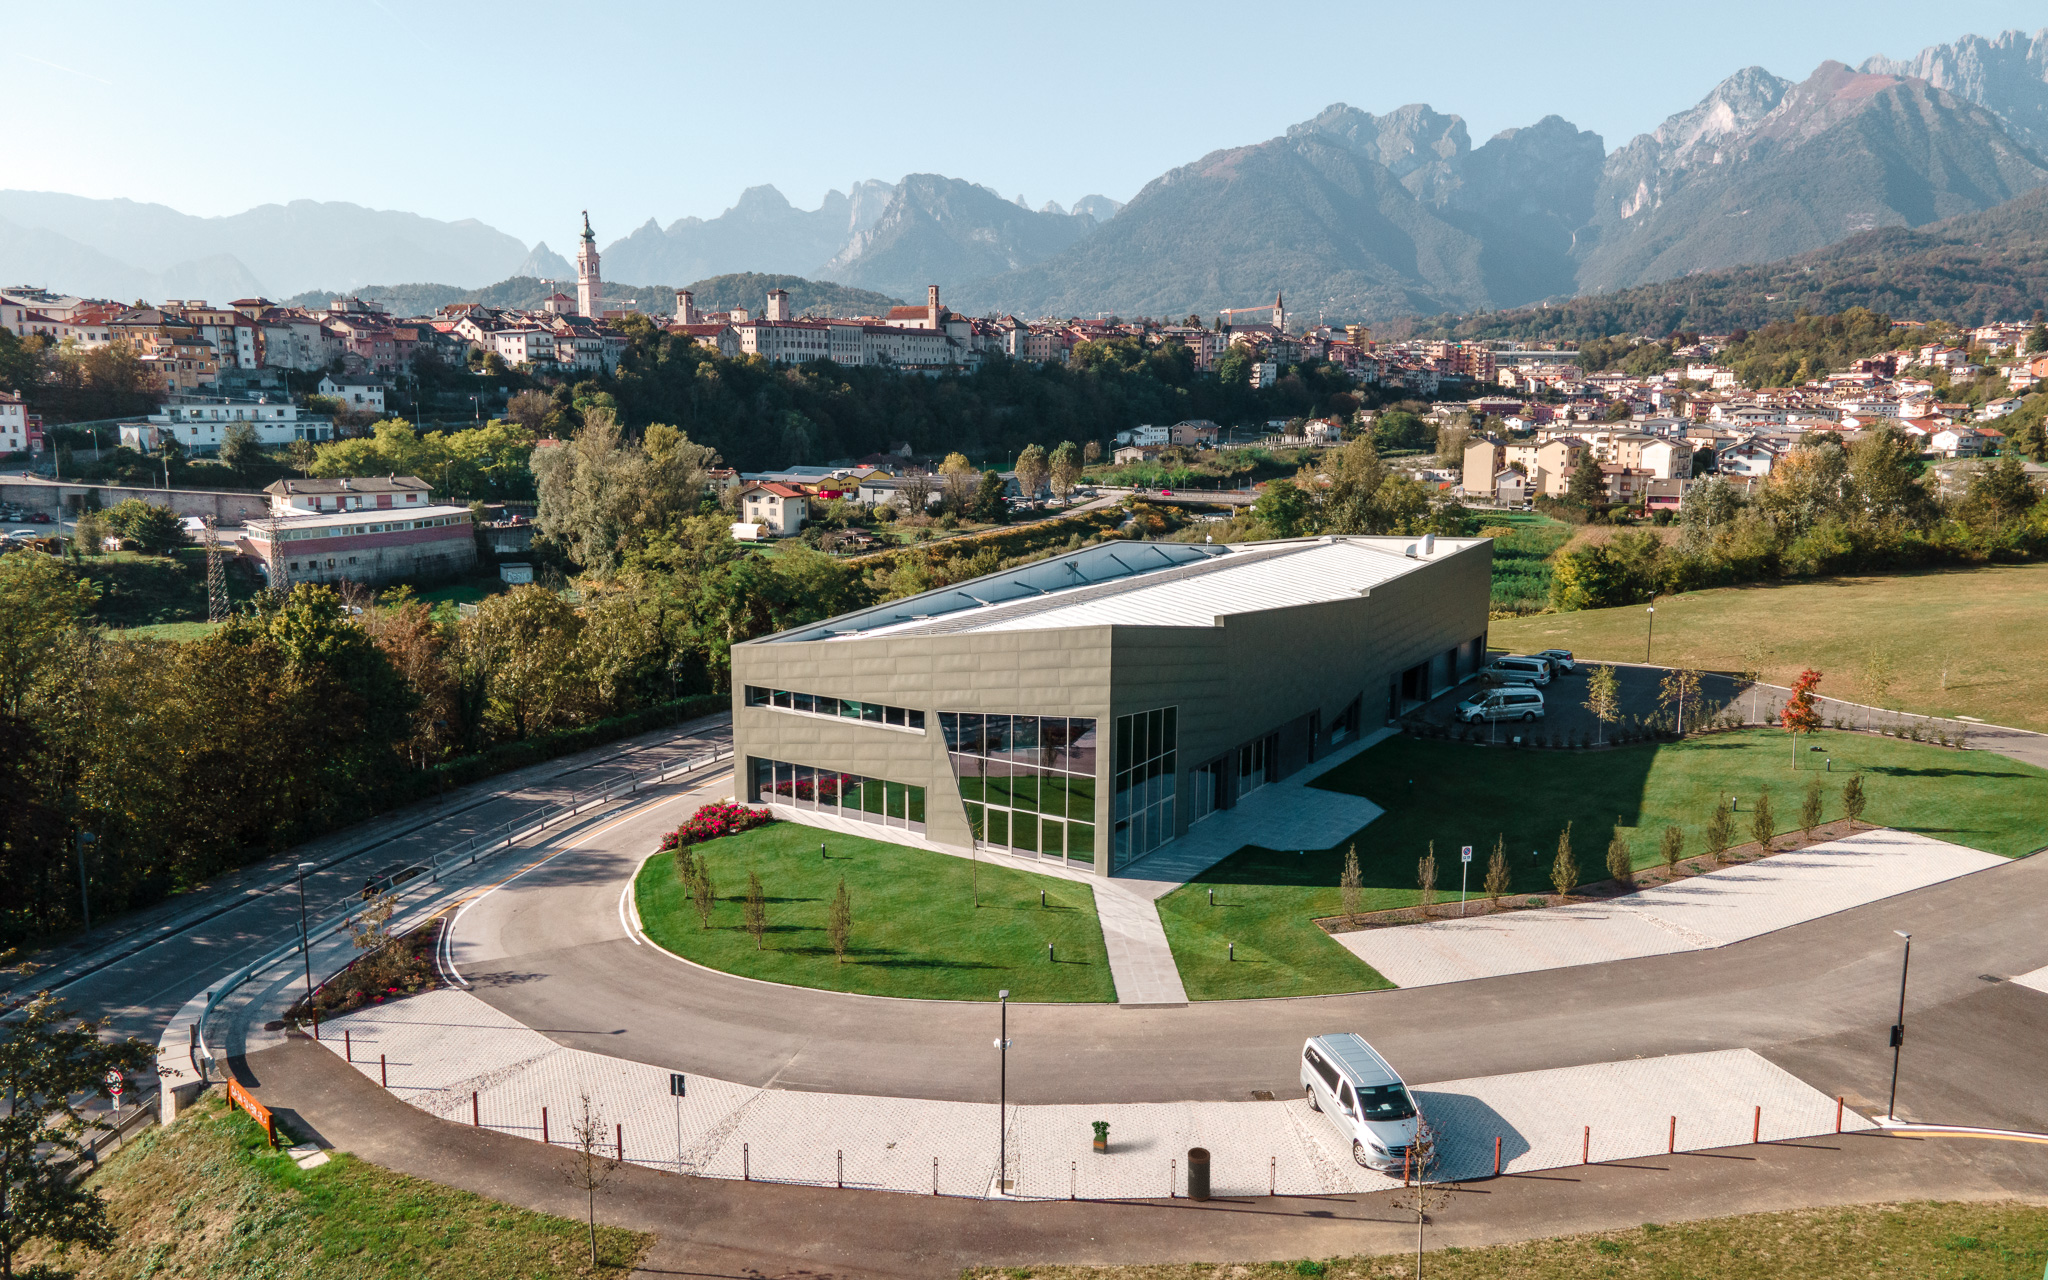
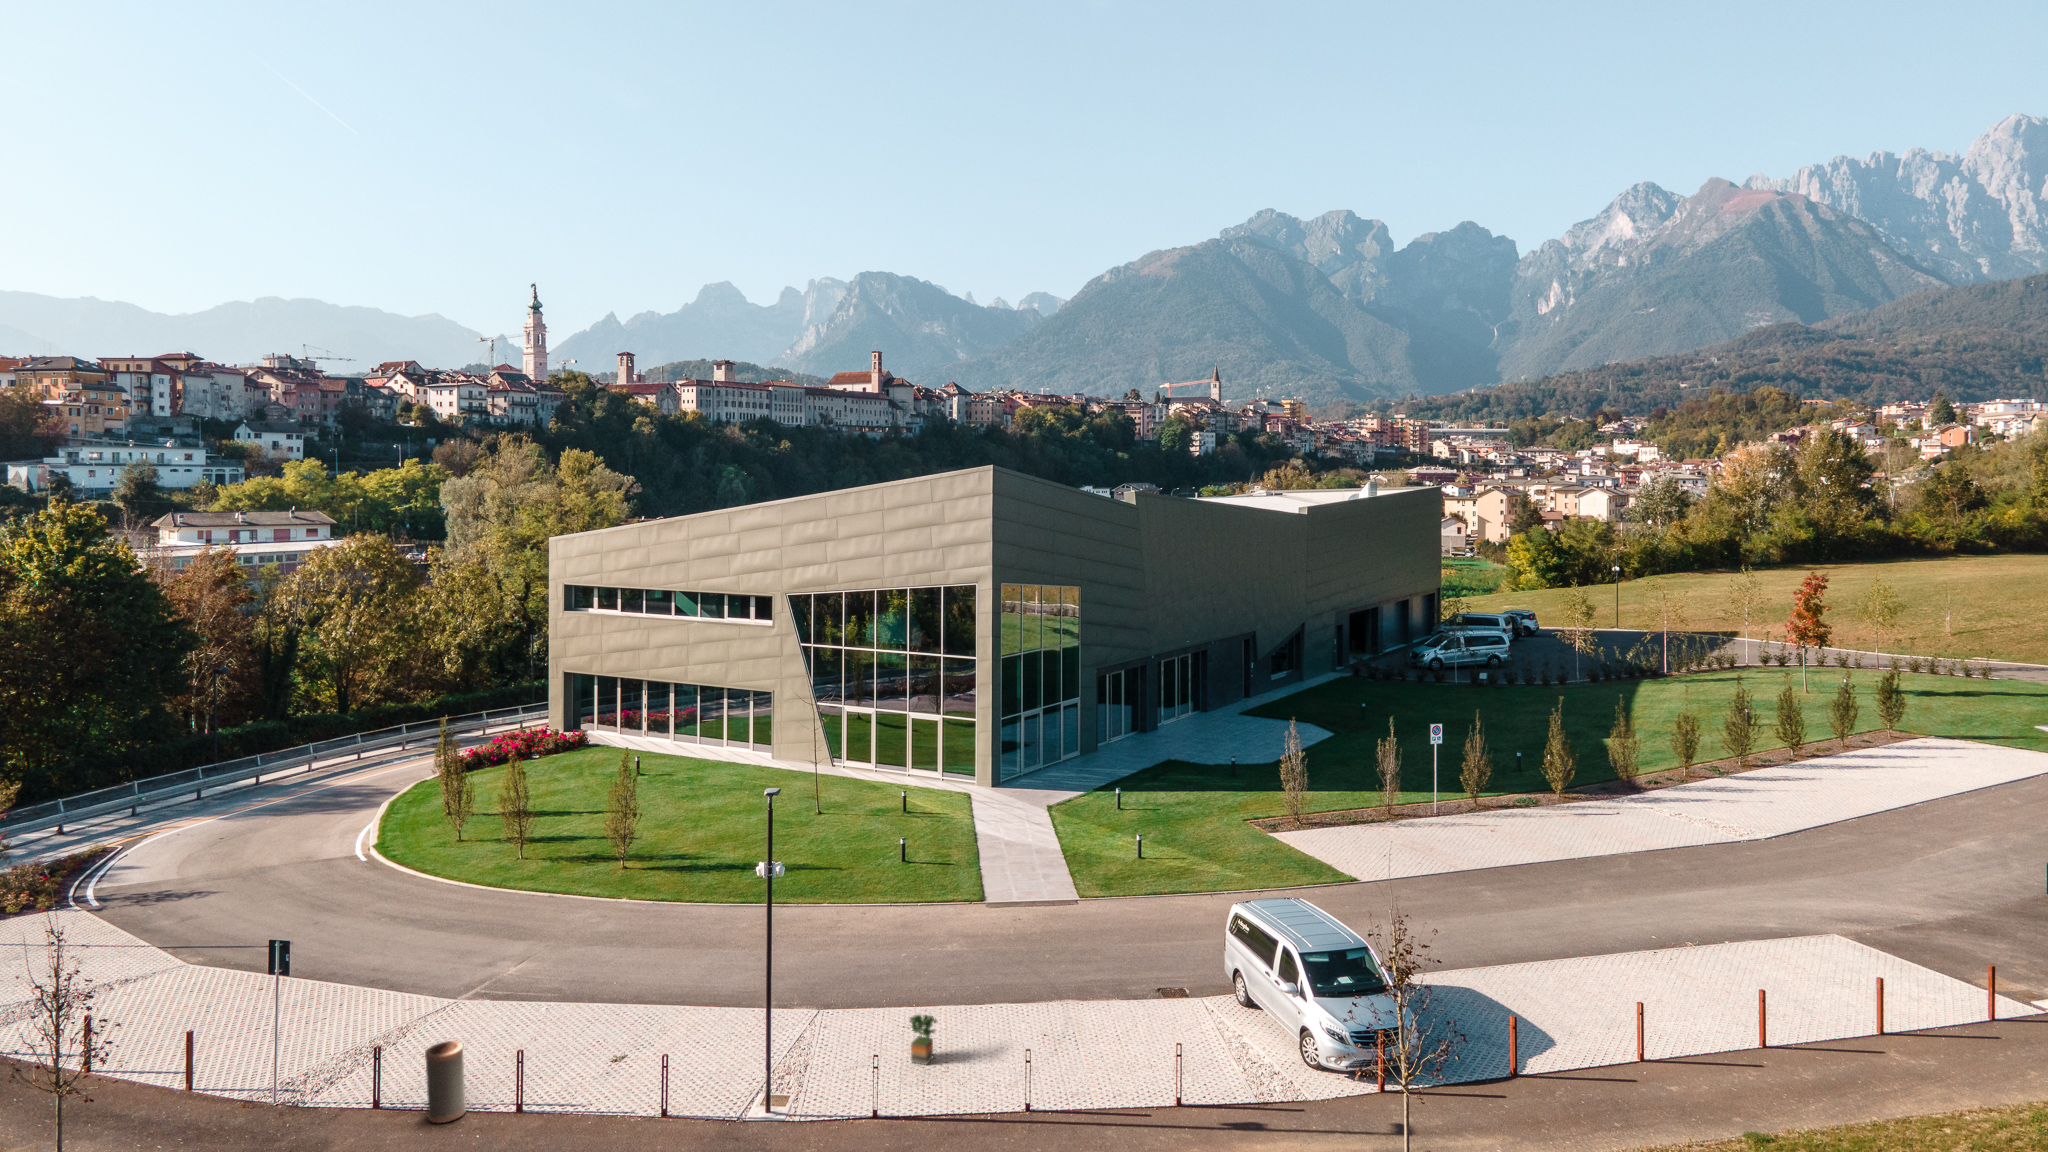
trash can: present [1188,1147,1210,1201] -> present [425,1041,466,1123]

